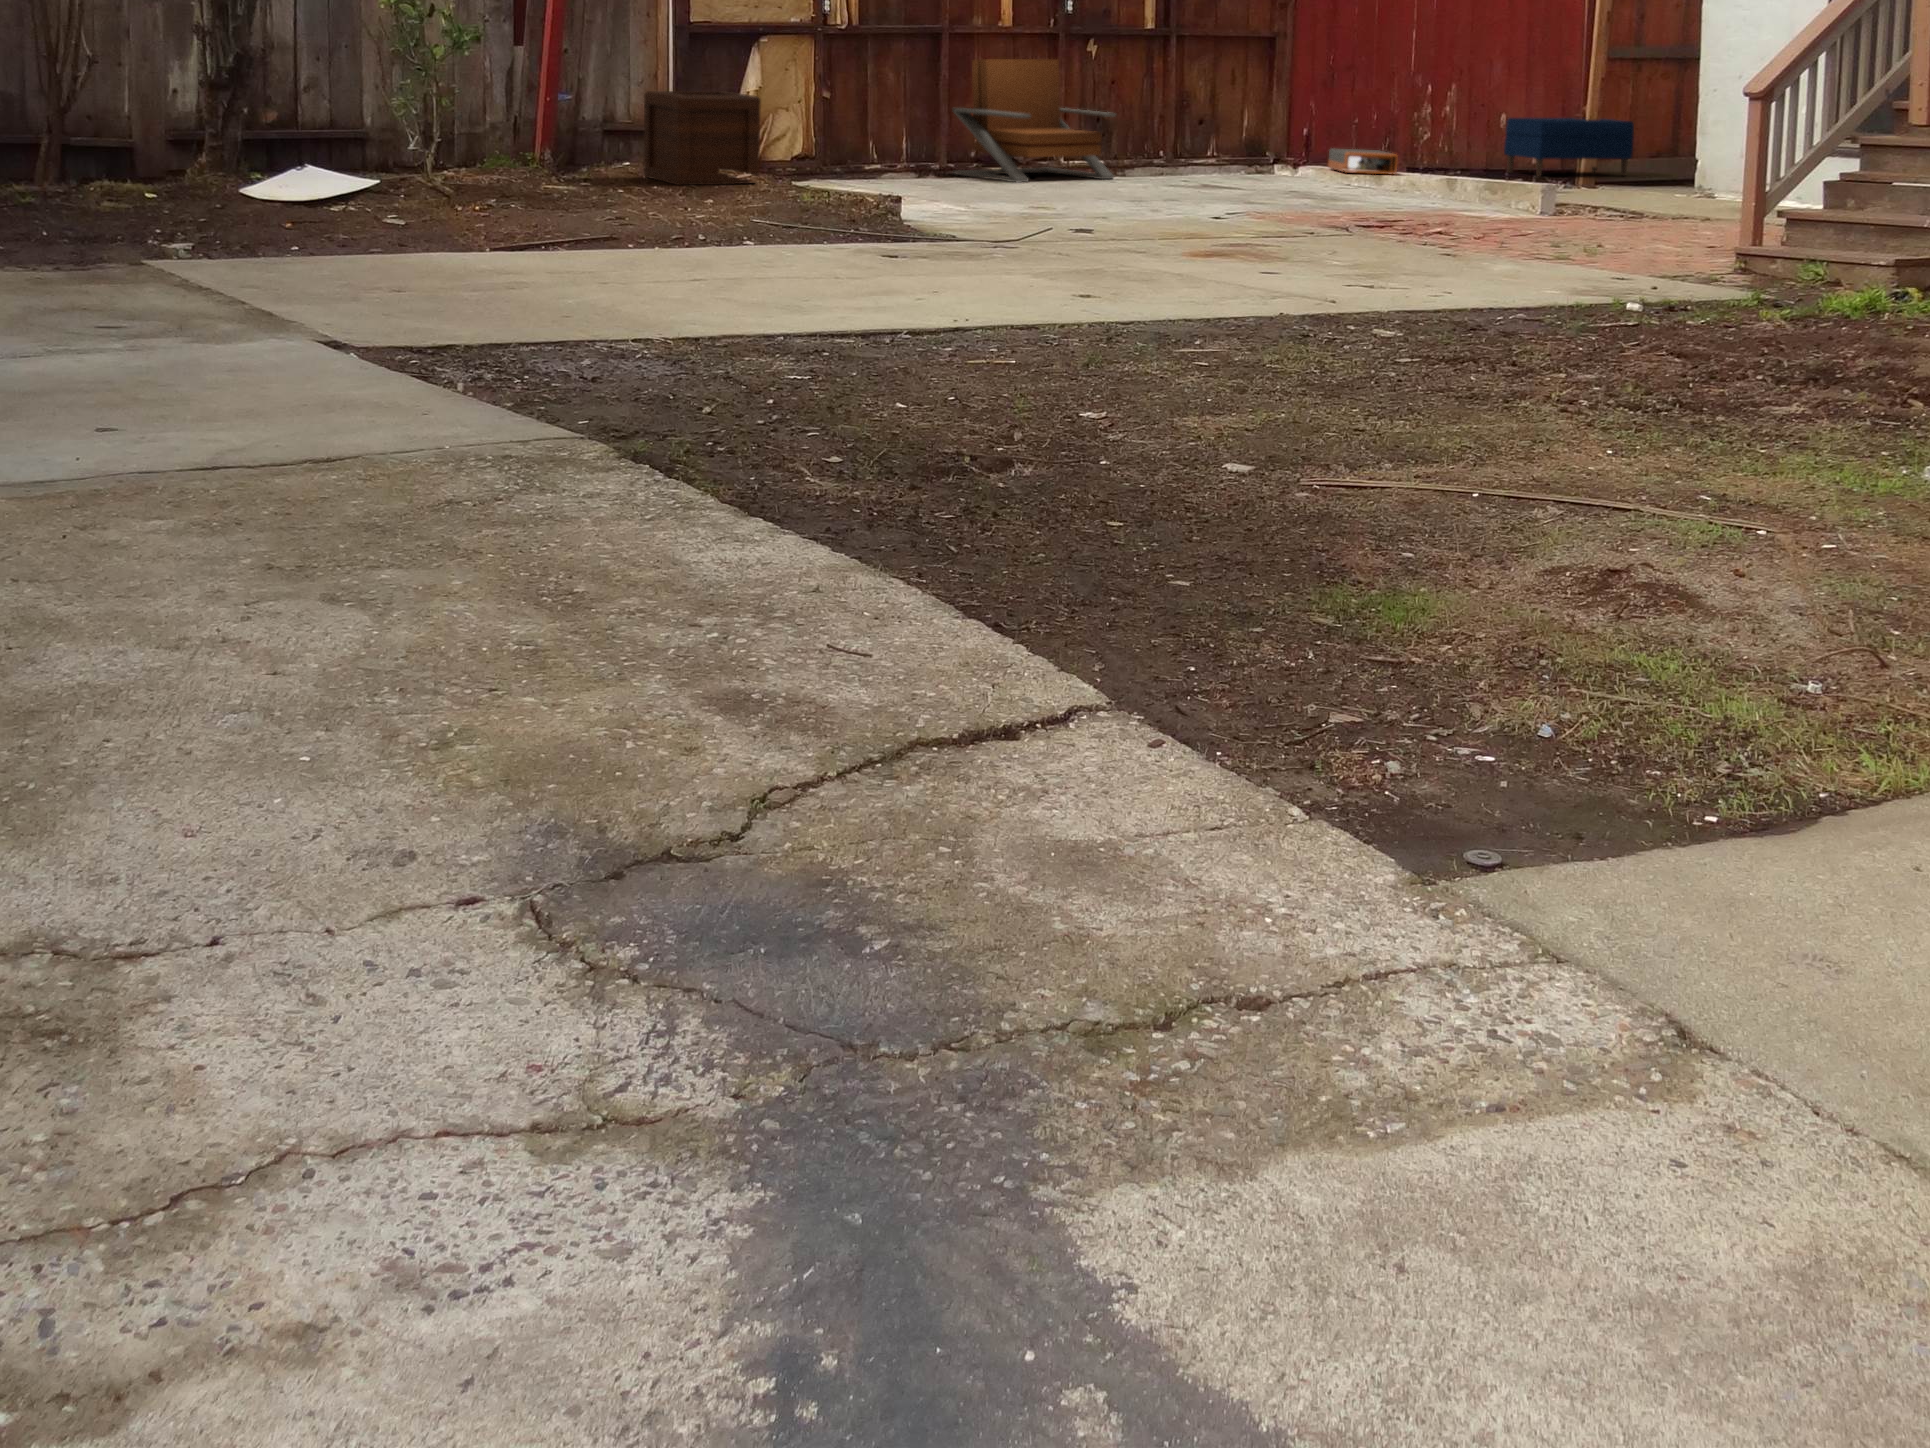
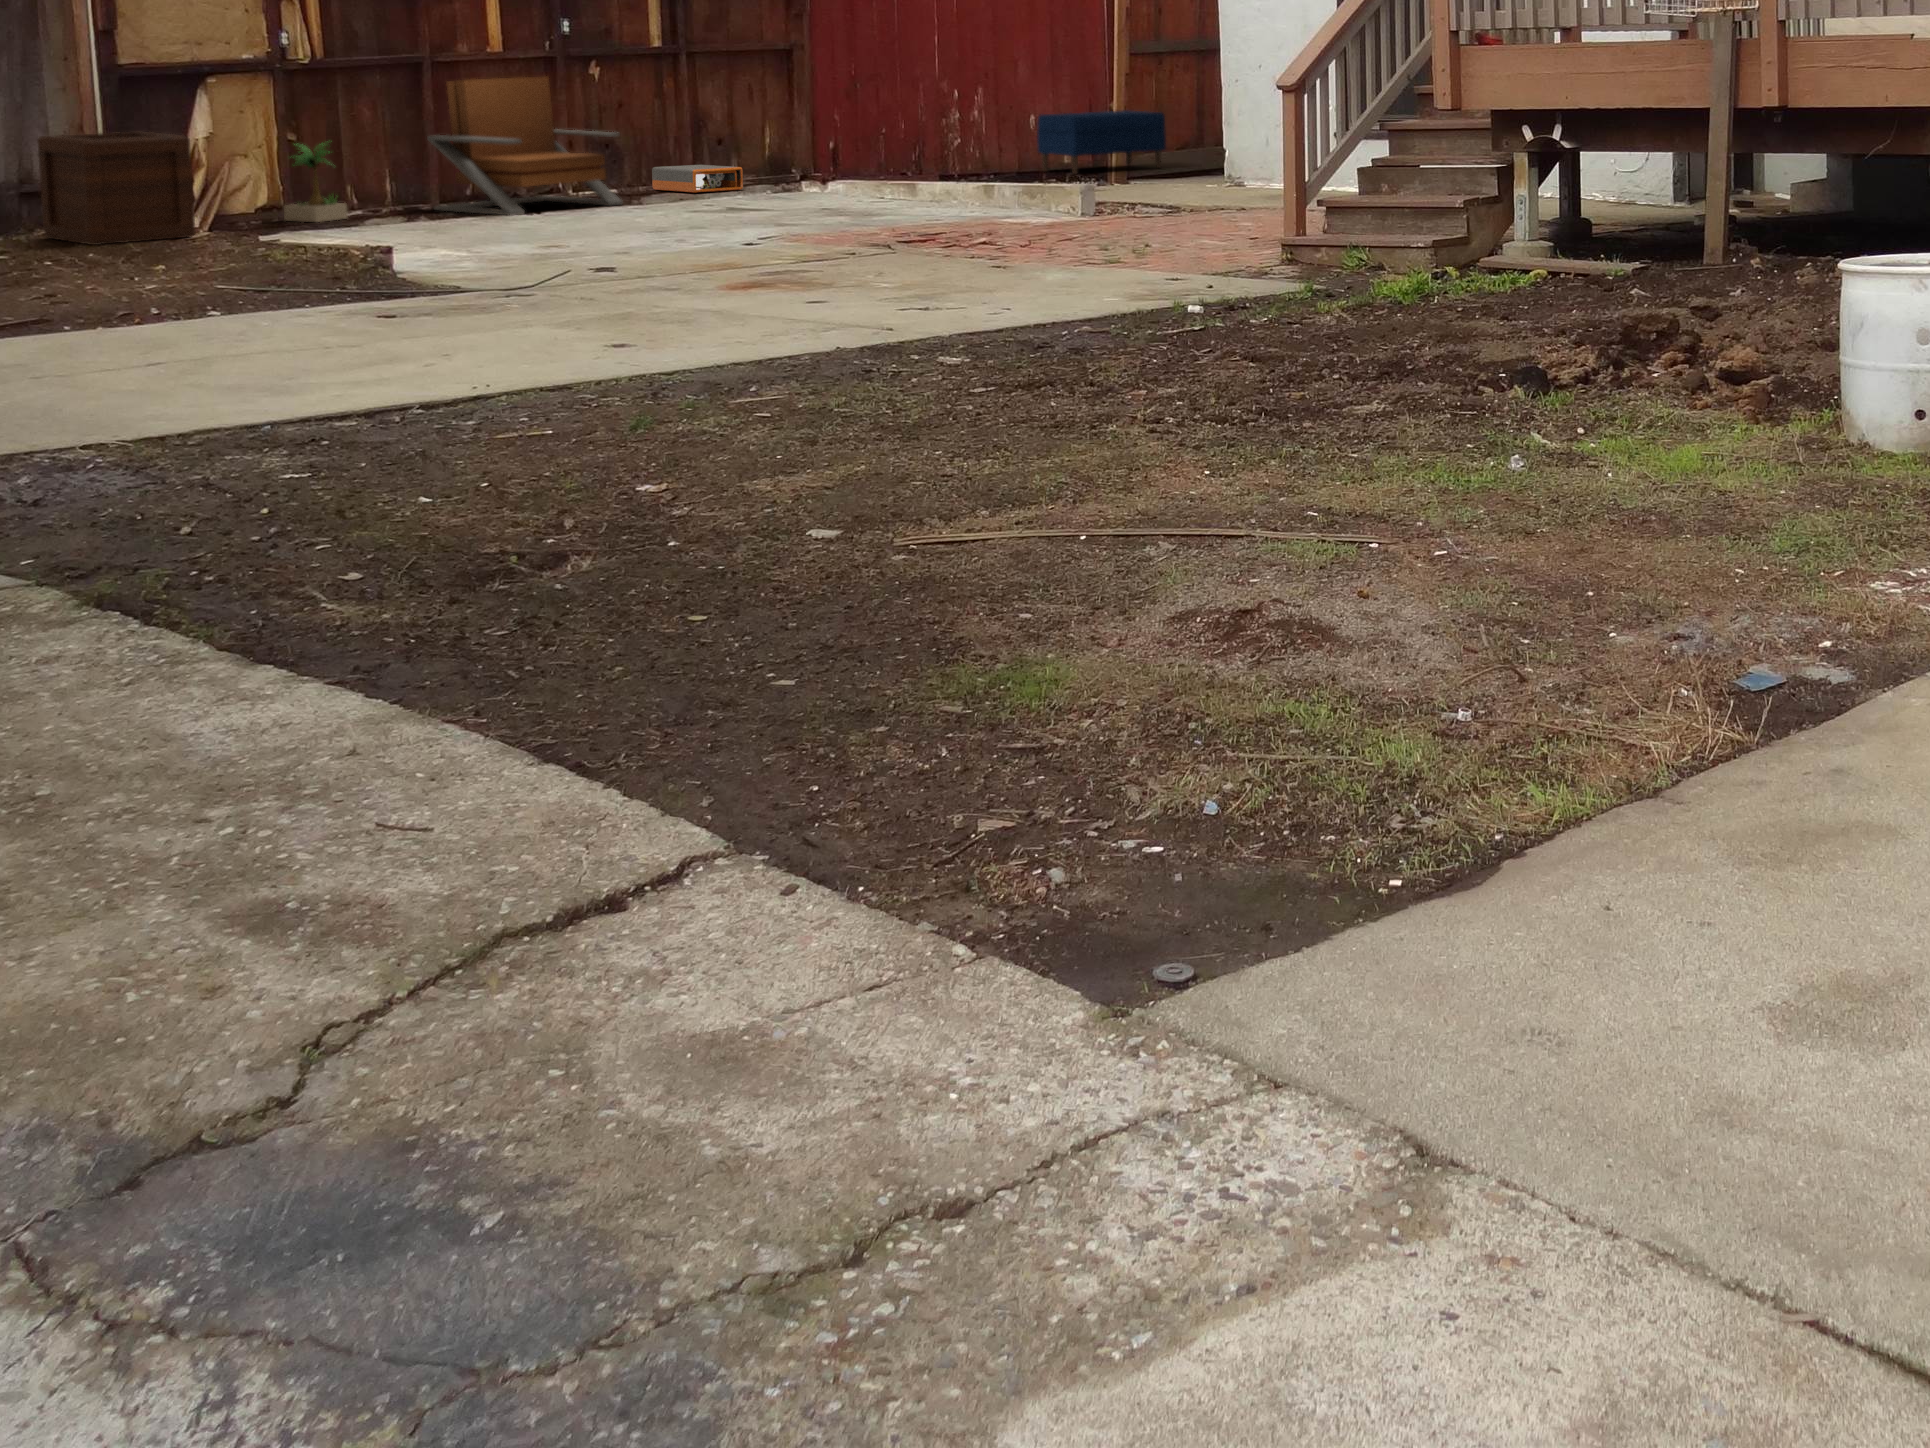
potted plant: none [830,107,881,178] -> present [284,143,348,222]
storage box: present [1328,149,1398,175] -> present [652,165,743,192]

